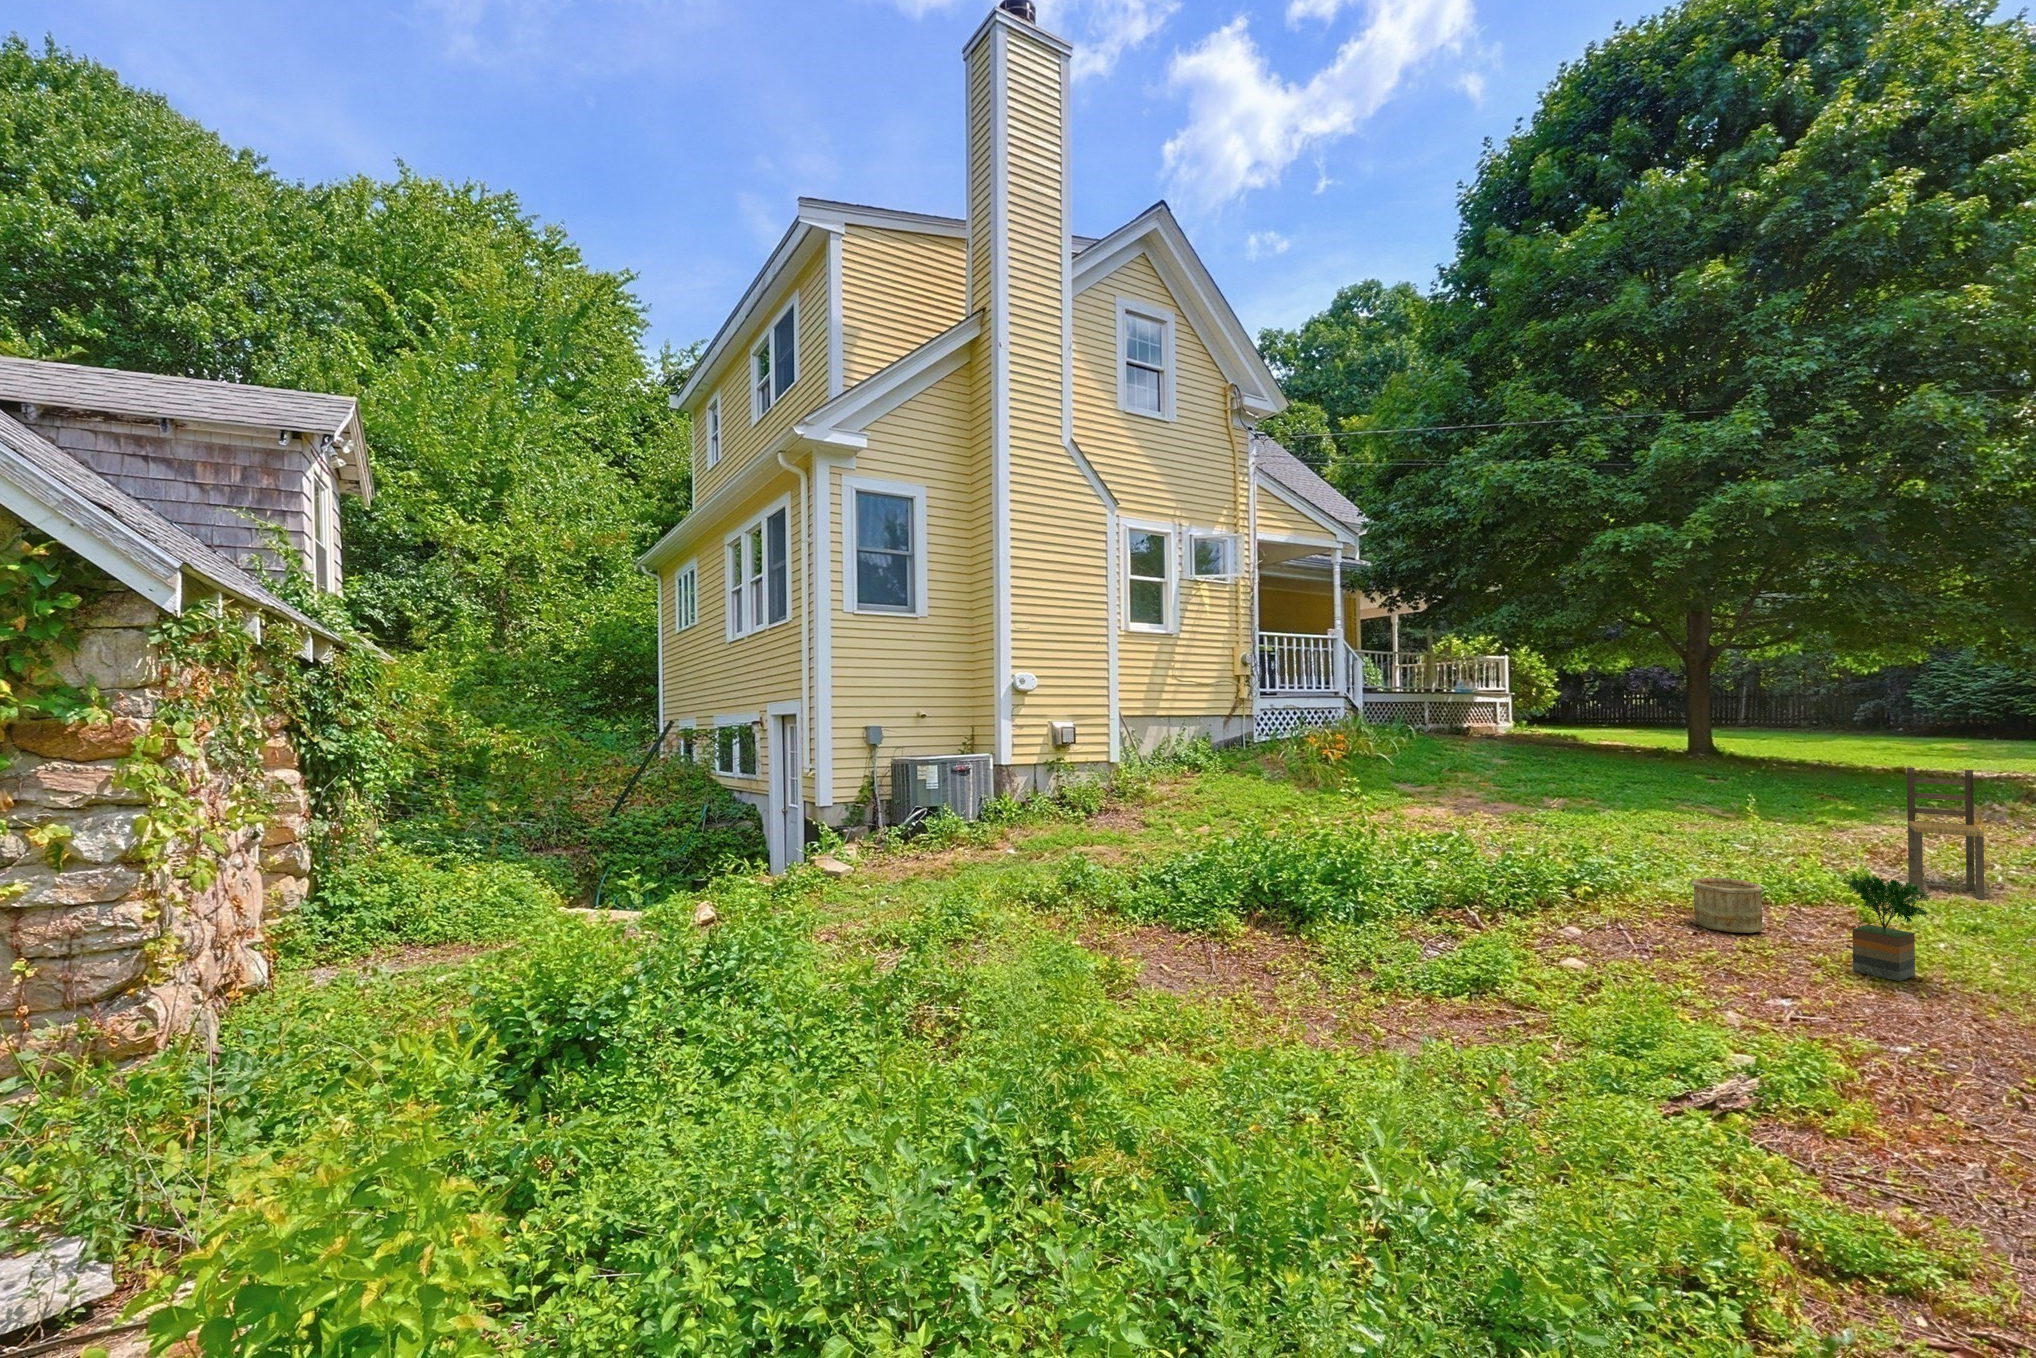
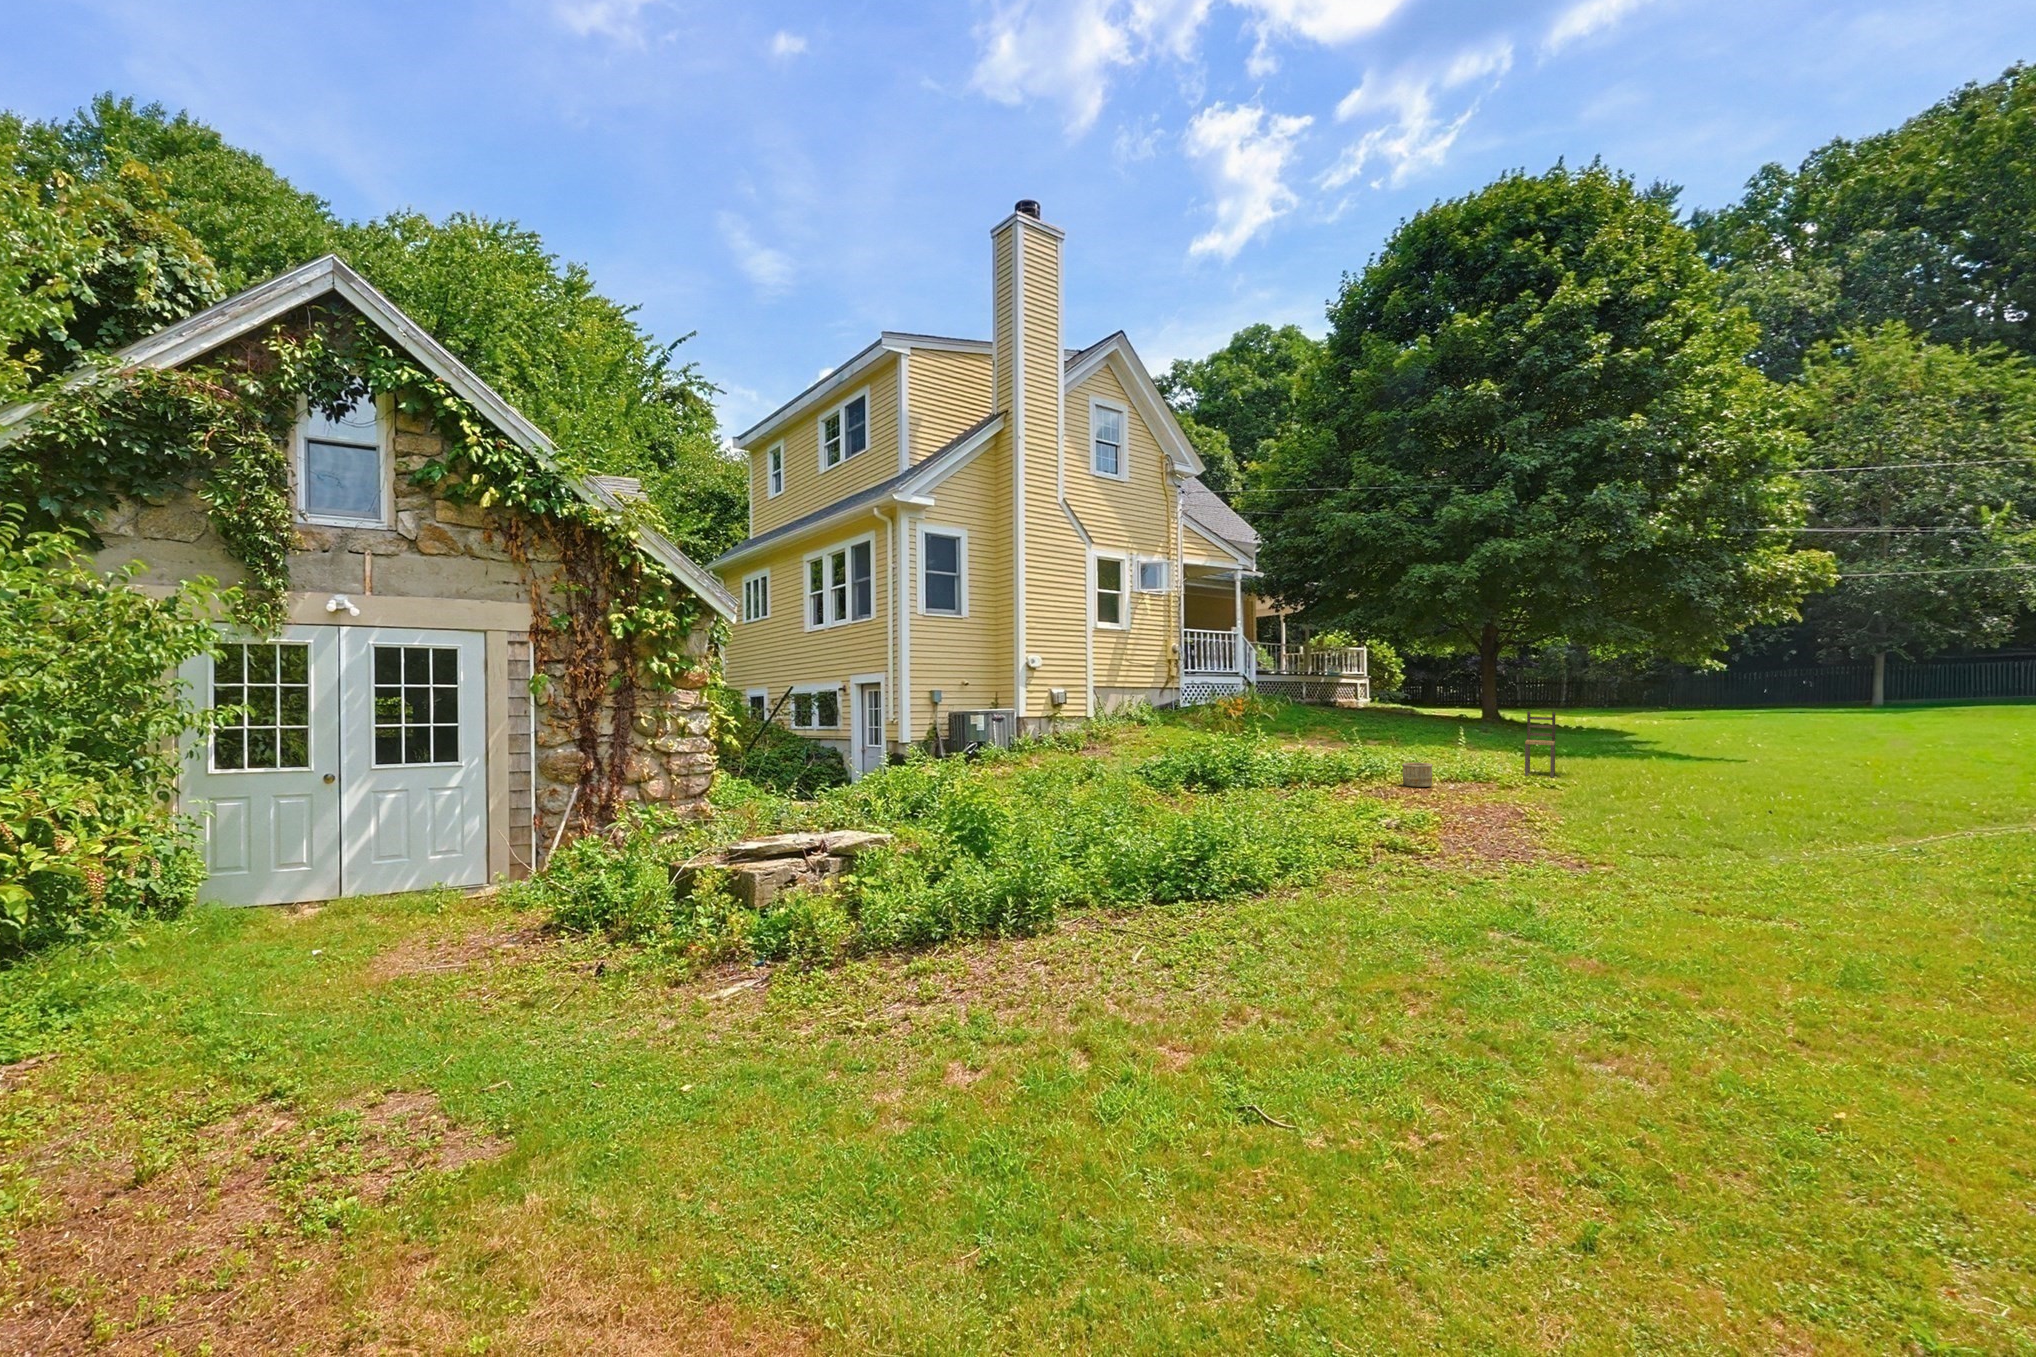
potted tree: present [1847,876,1931,981] -> none [1457,753,1489,798]

